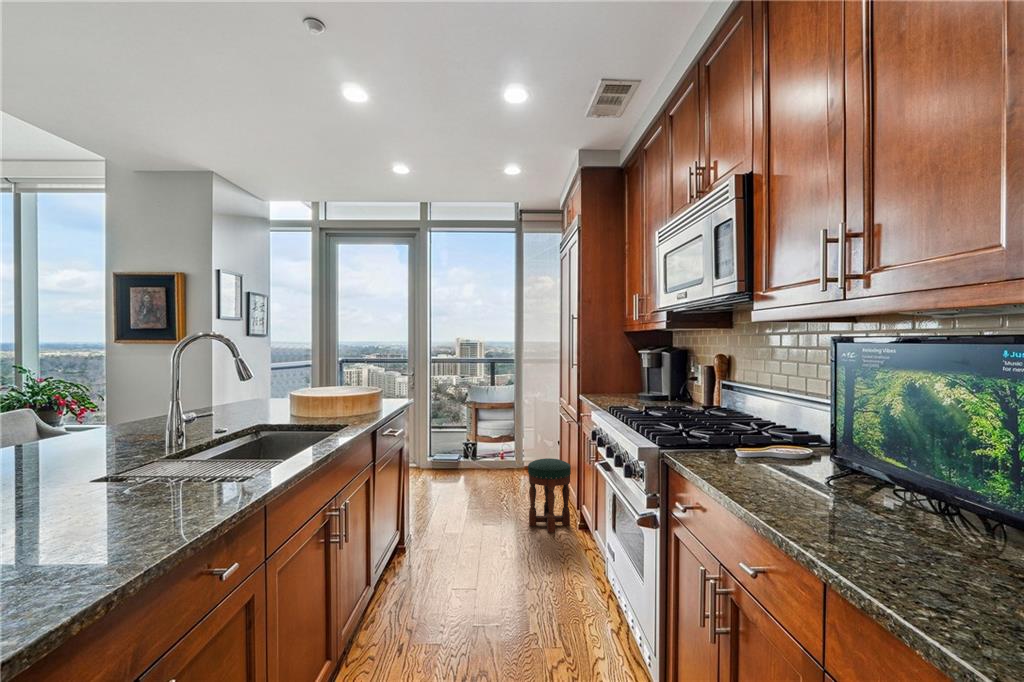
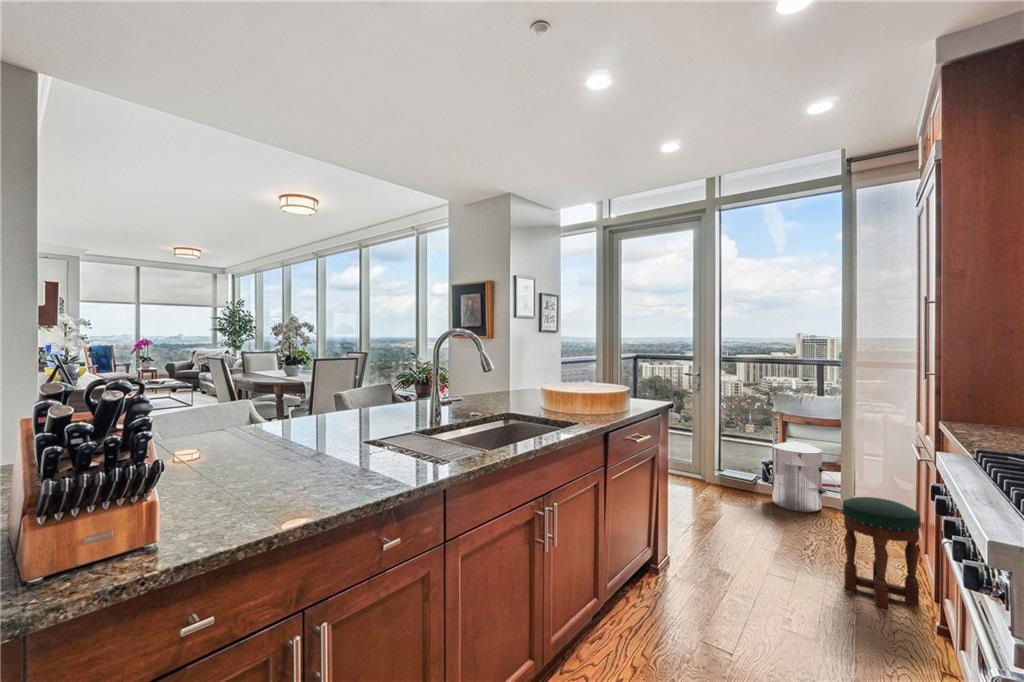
waste bin: none [468,422,507,478] -> present [768,440,827,512]

